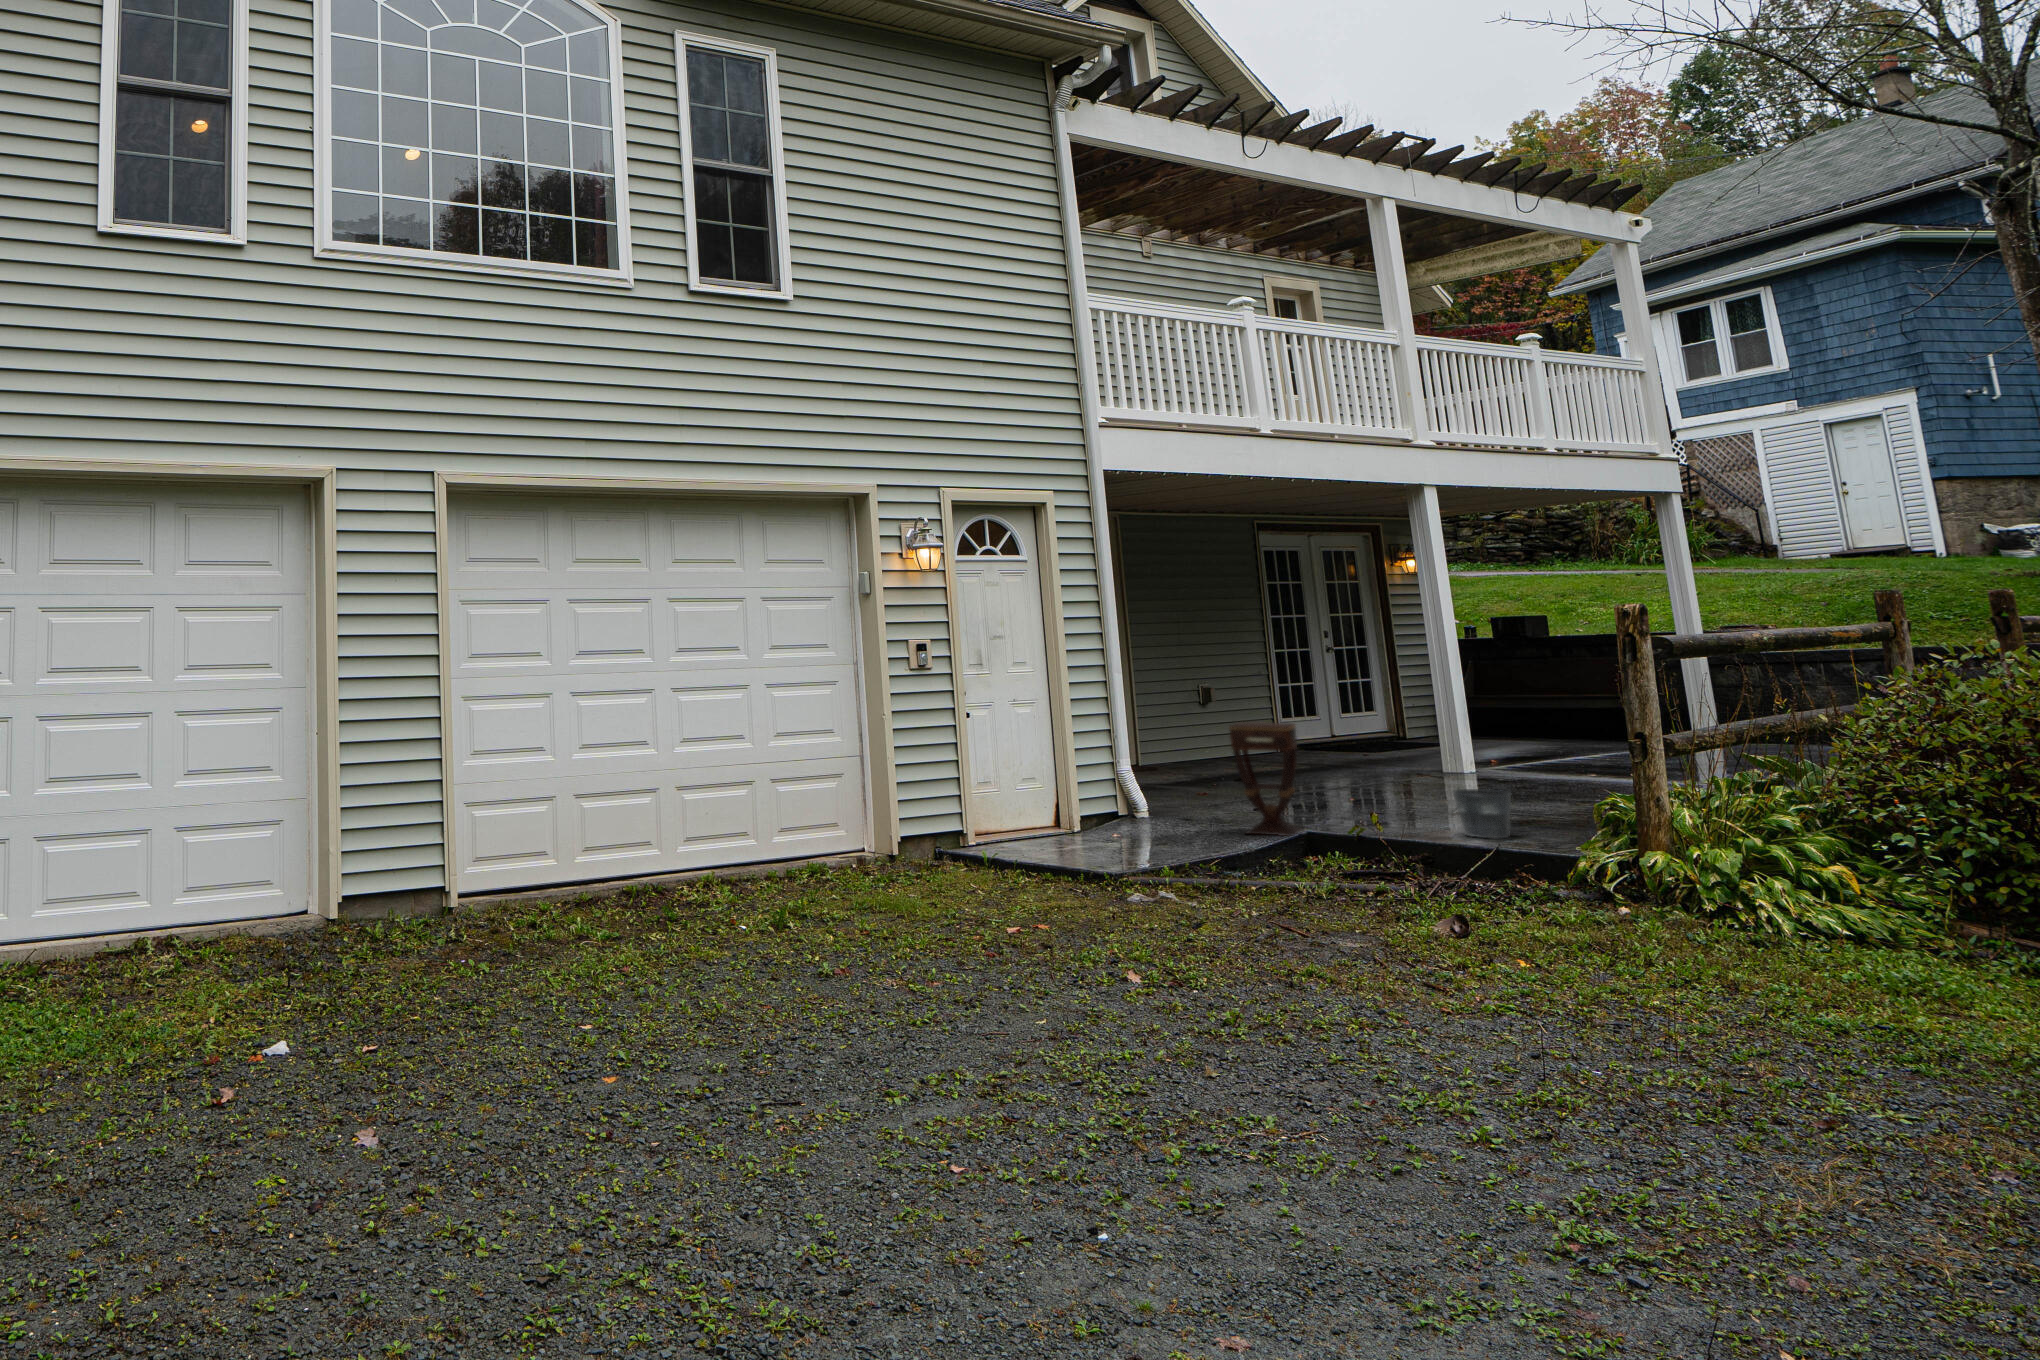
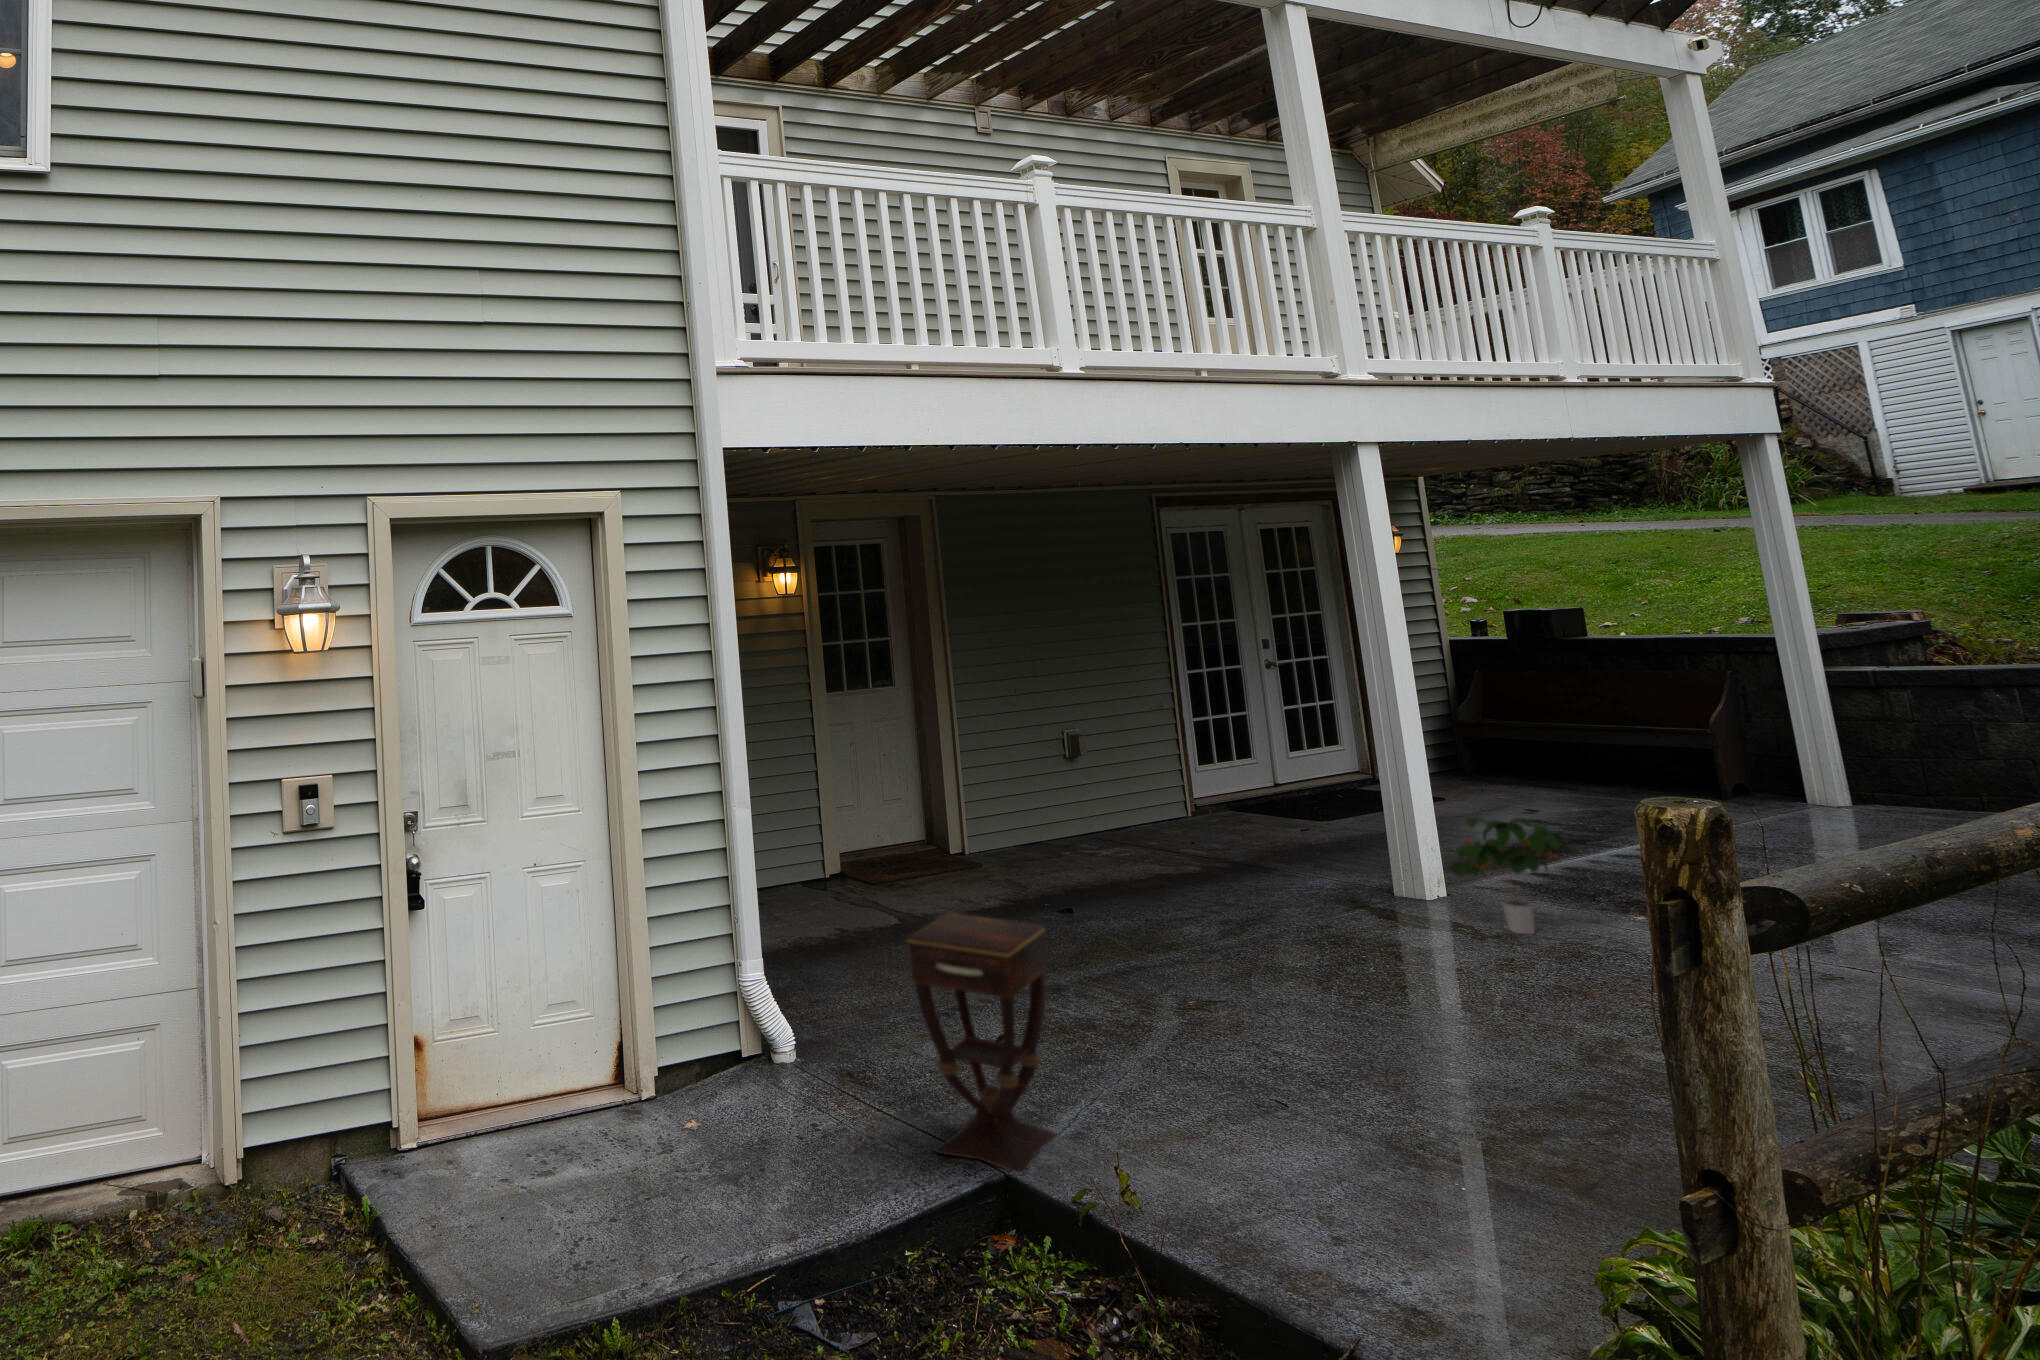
potted plant: none [1476,712,1547,780] -> present [1448,817,1570,935]
bucket: present [1451,789,1511,838] -> none [1331,1099,1463,1239]

